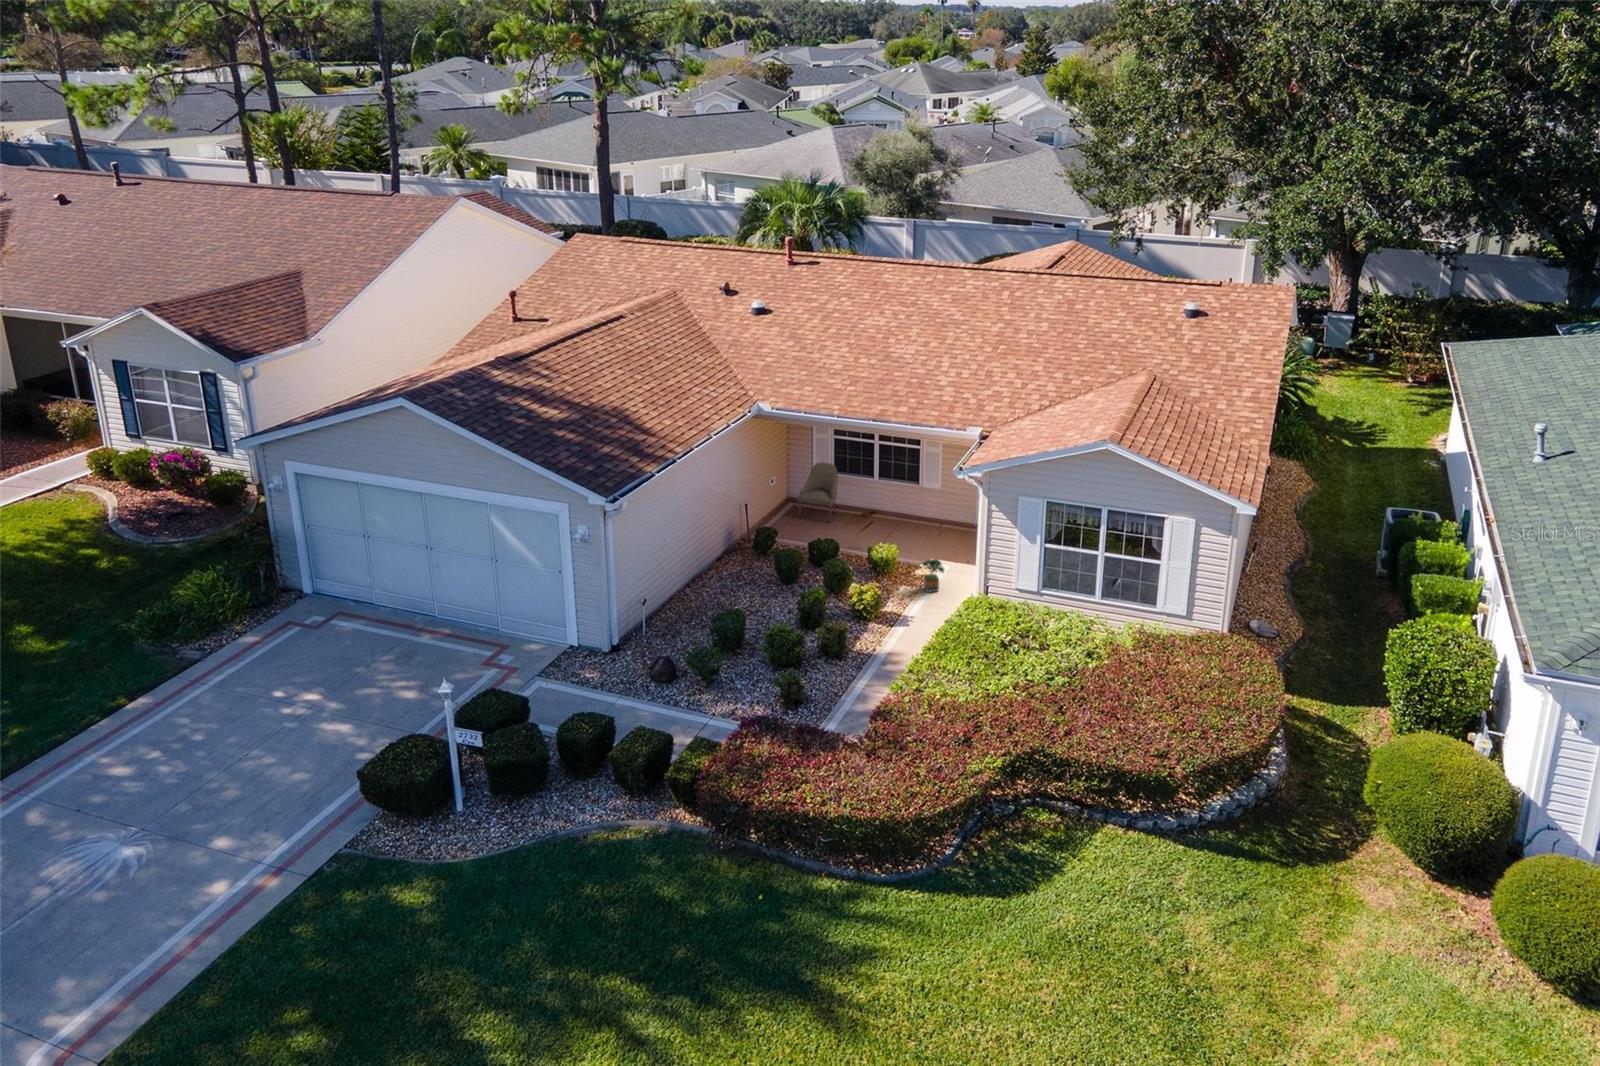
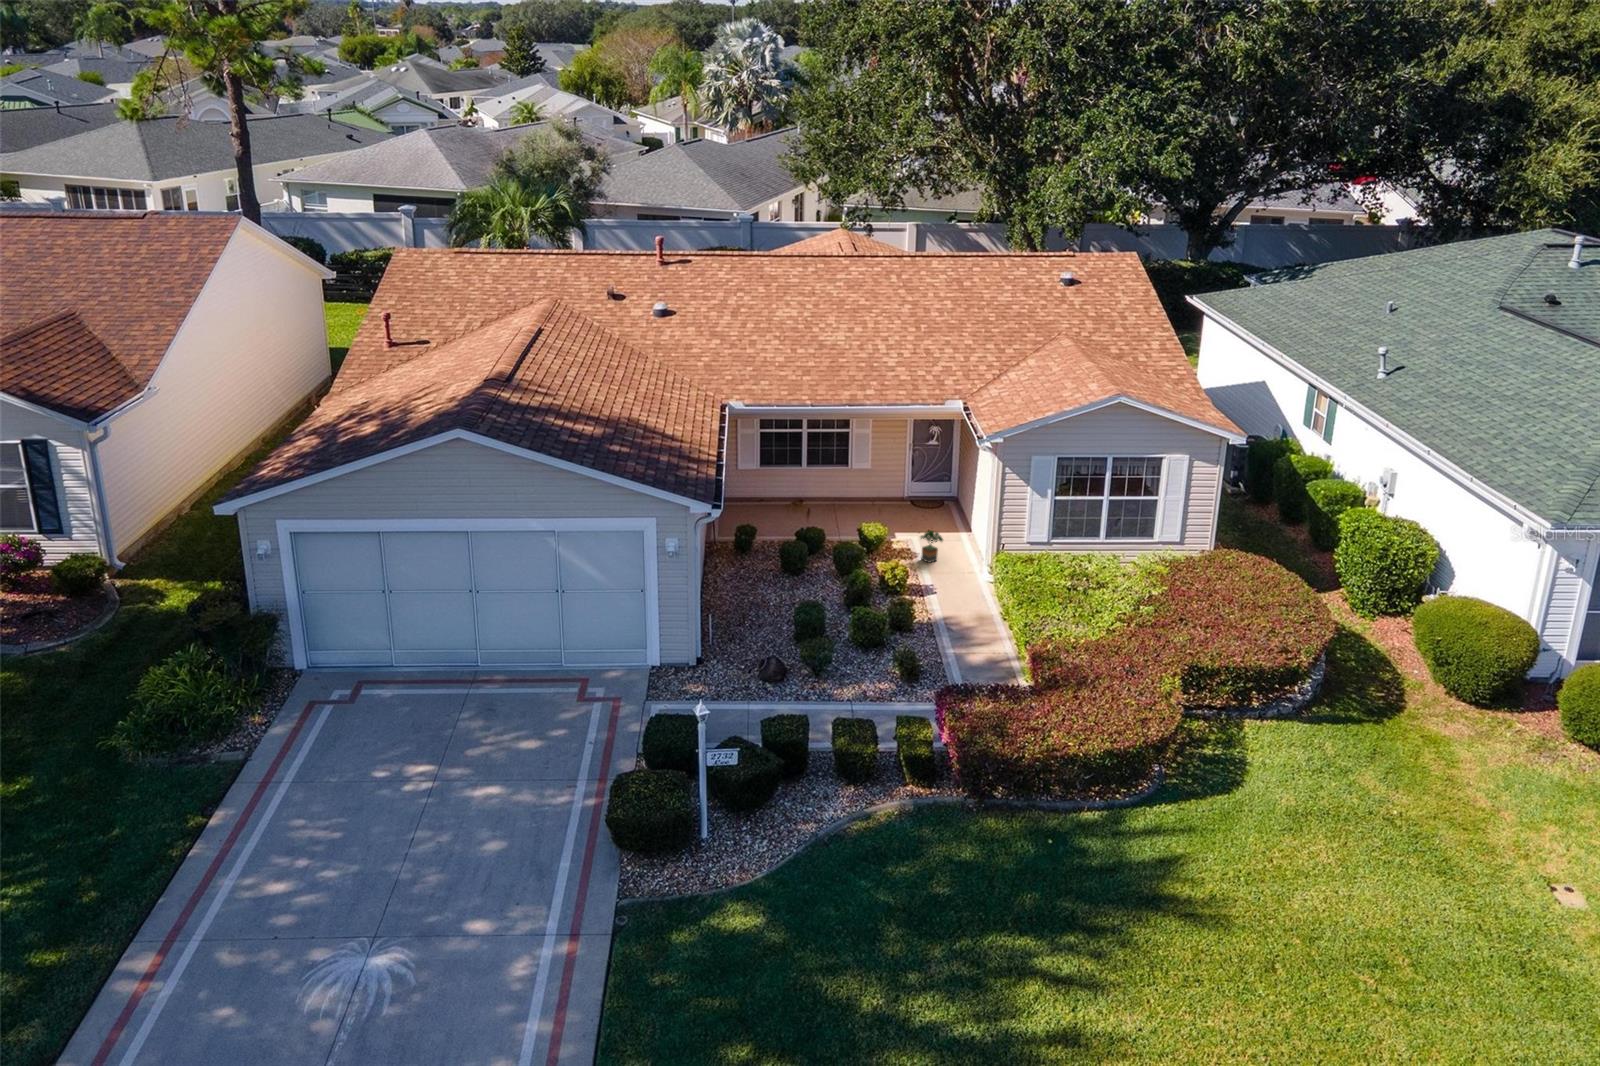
chair: present [798,462,838,521] -> none [739,458,776,516]

